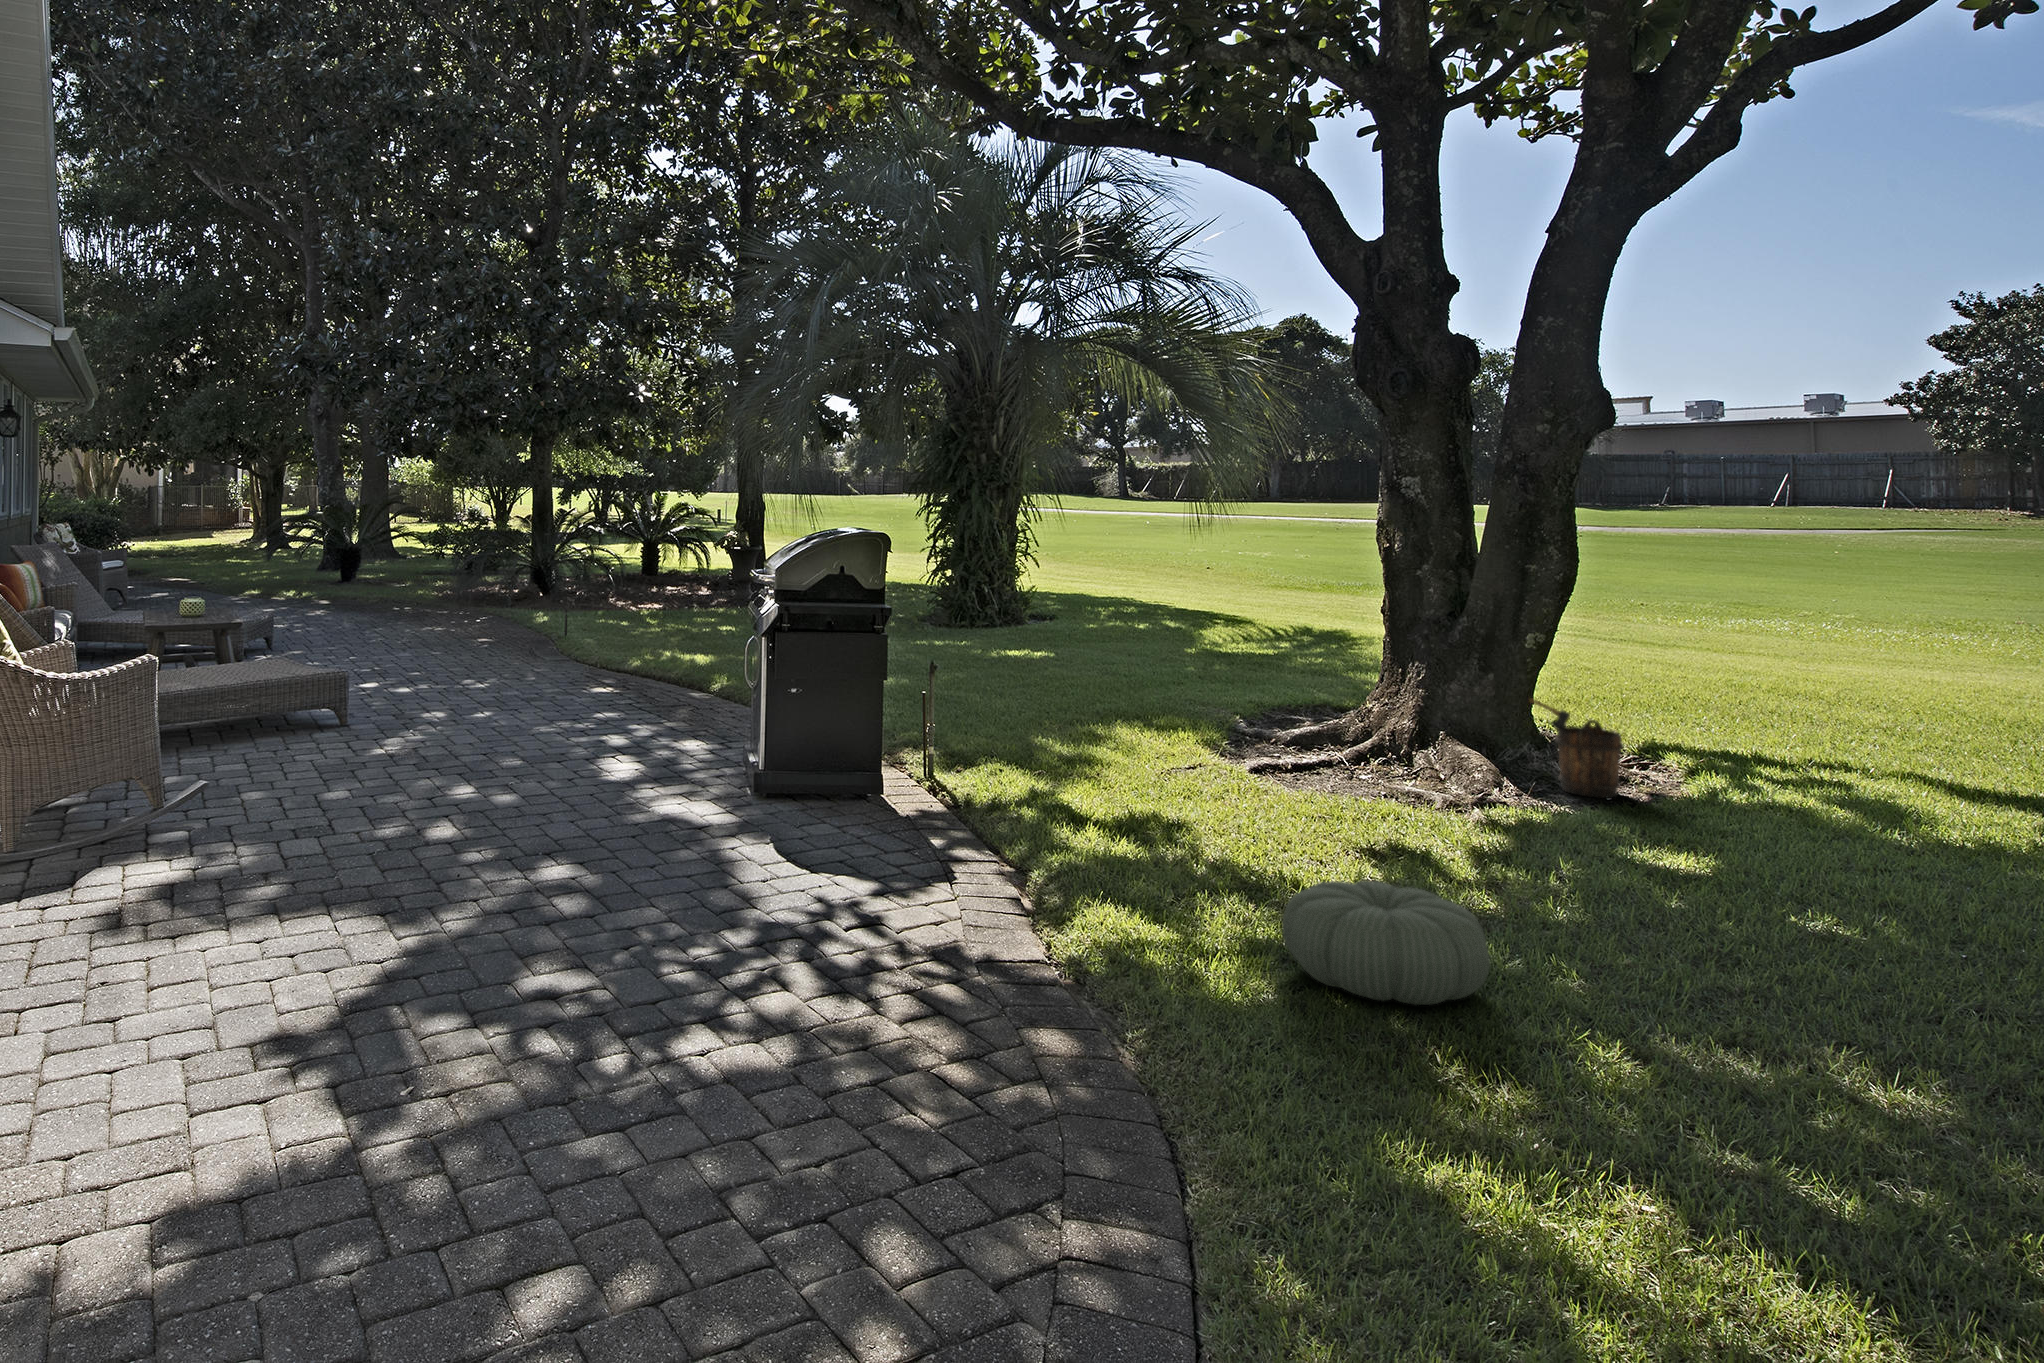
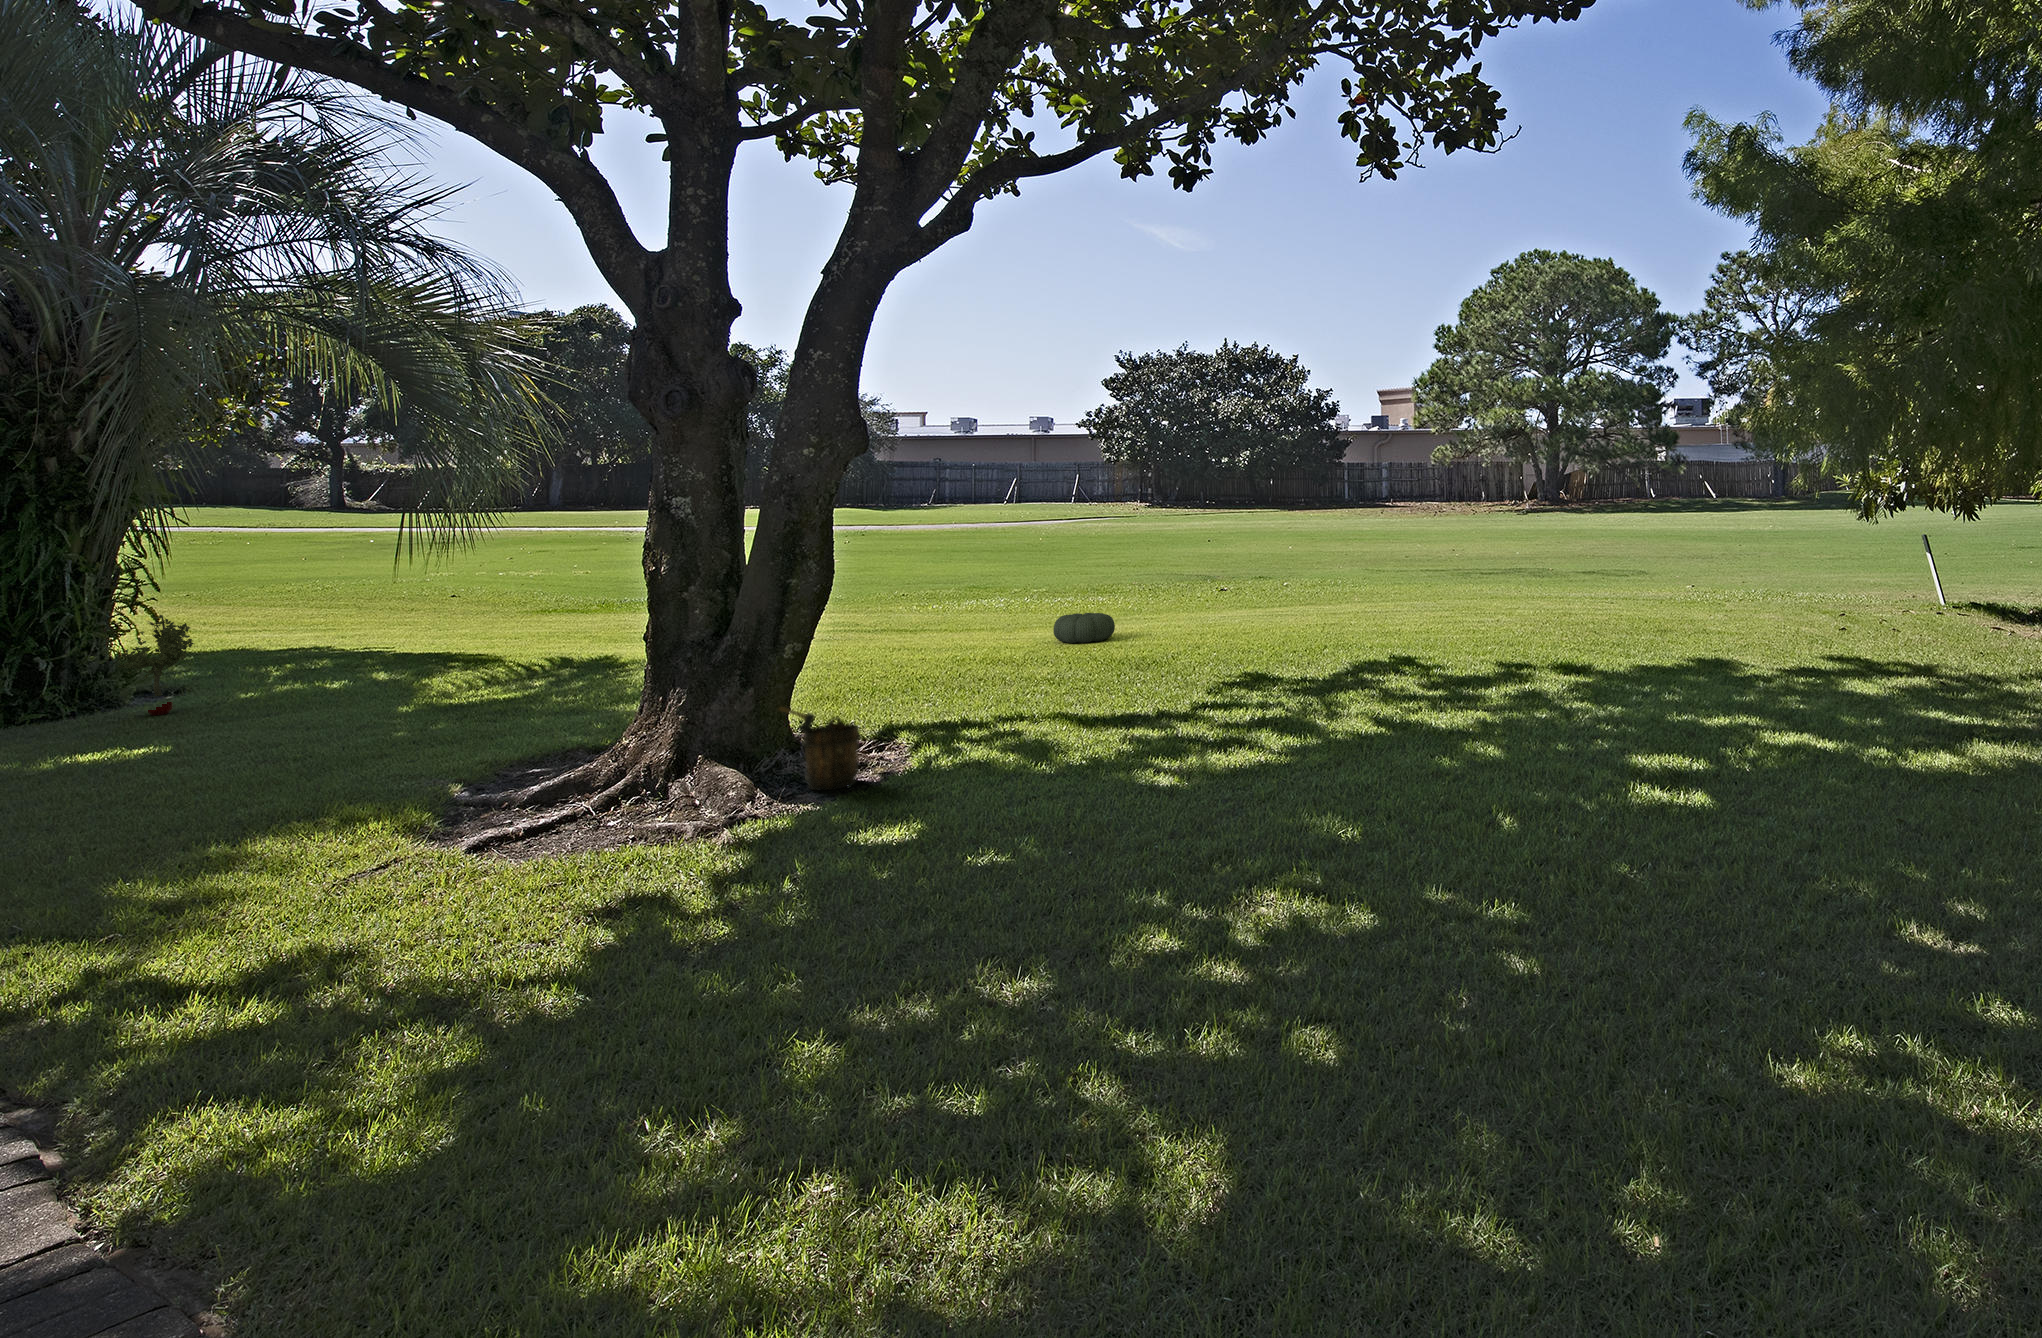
potted tree: none [1006,551,1049,627] -> present [118,615,194,716]
pouf: present [1282,881,1490,1005] -> present [1053,613,1115,643]

